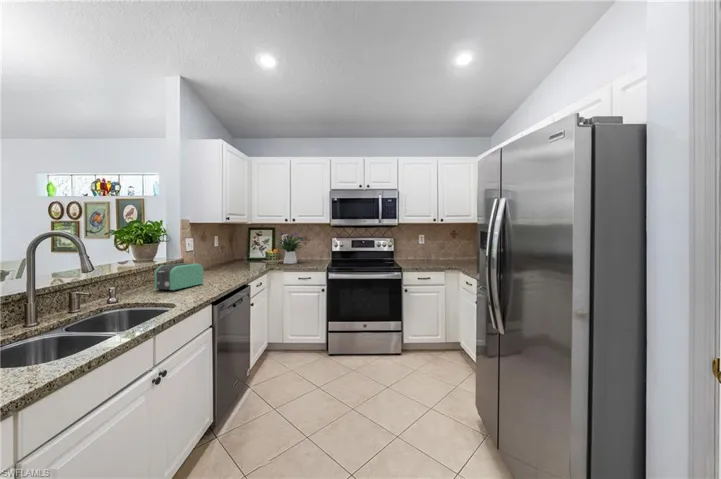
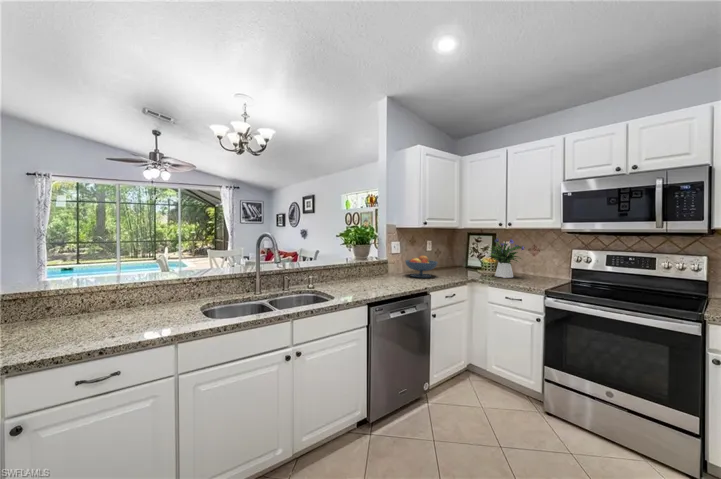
fruit bowl: none [204,250,241,273] -> present [405,256,438,278]
toaster: present [155,263,203,291] -> none [348,265,384,287]

